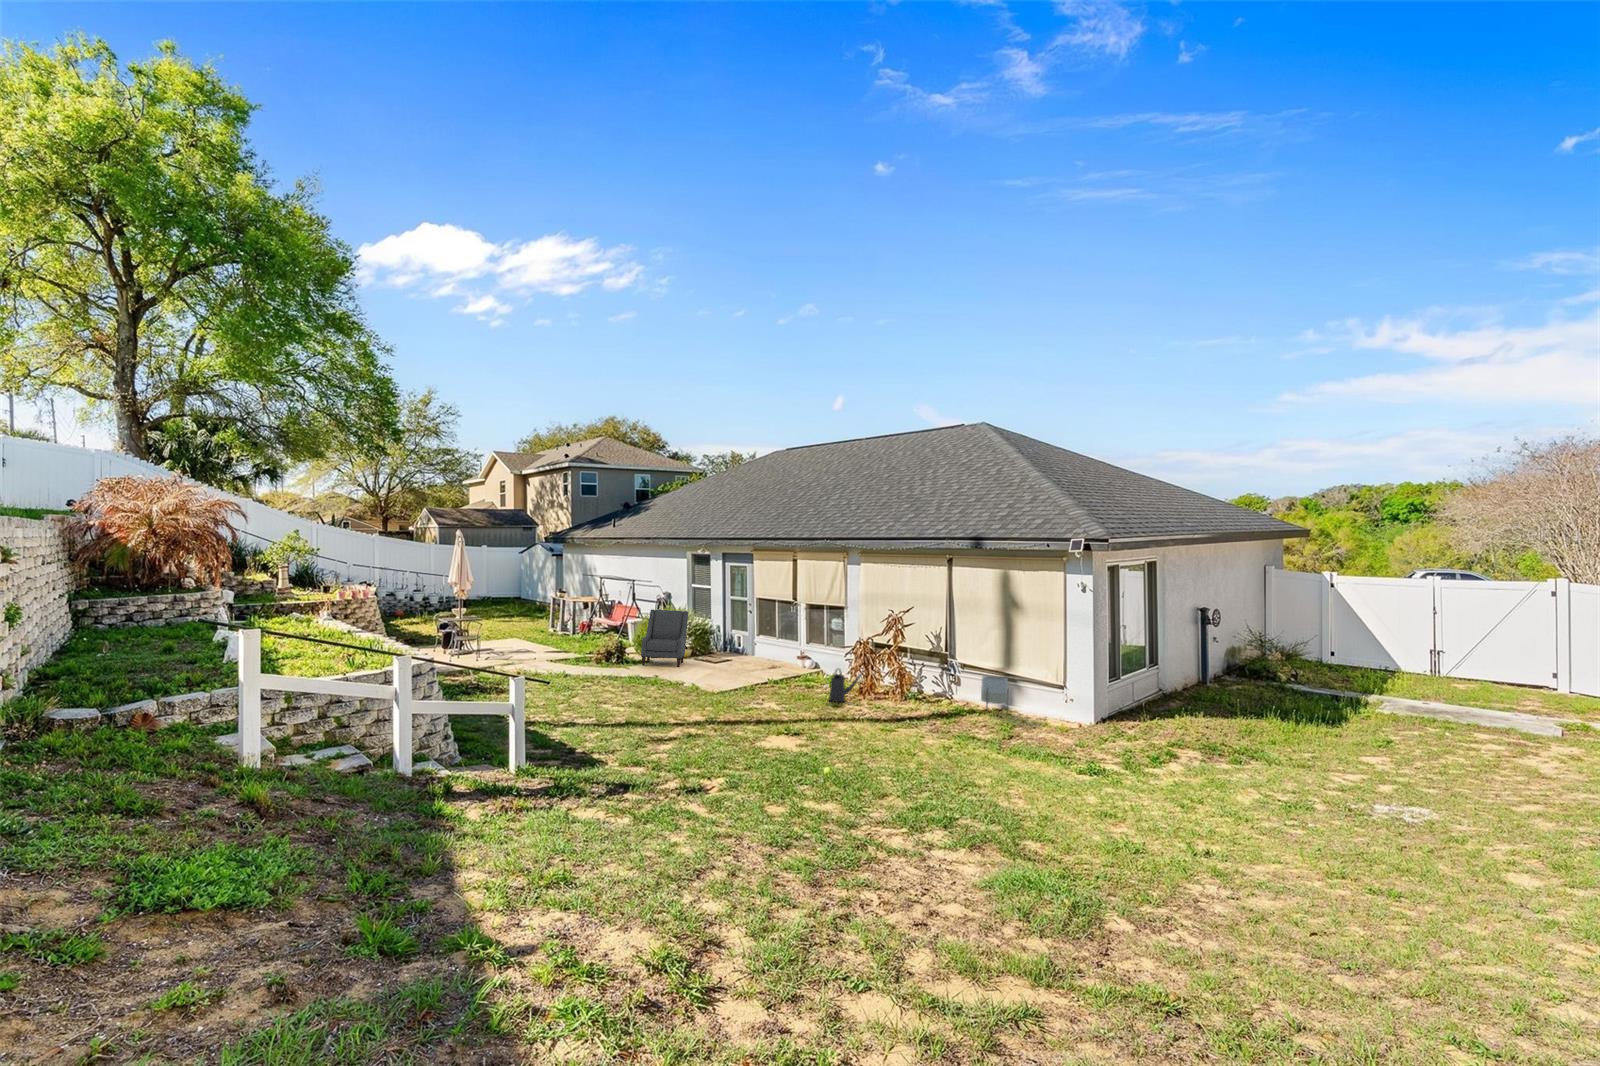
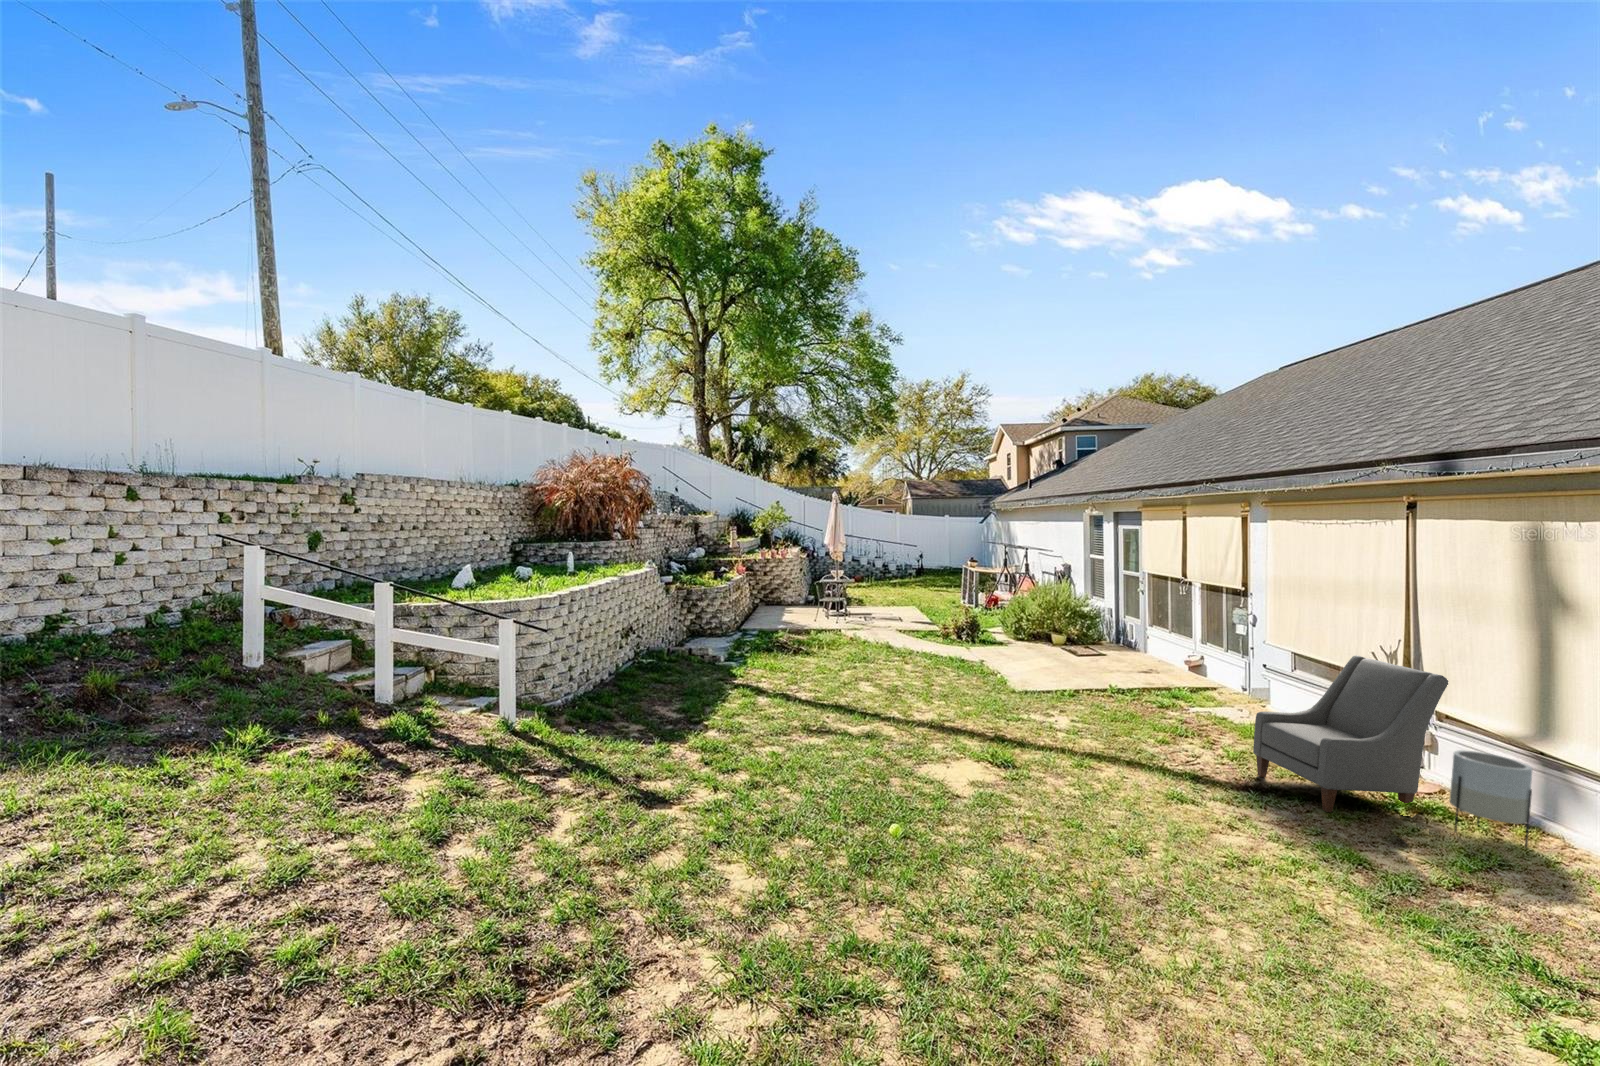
chair: present [641,609,688,667] -> present [1253,655,1448,812]
watering can: present [825,669,861,702] -> none [1146,686,1220,741]

